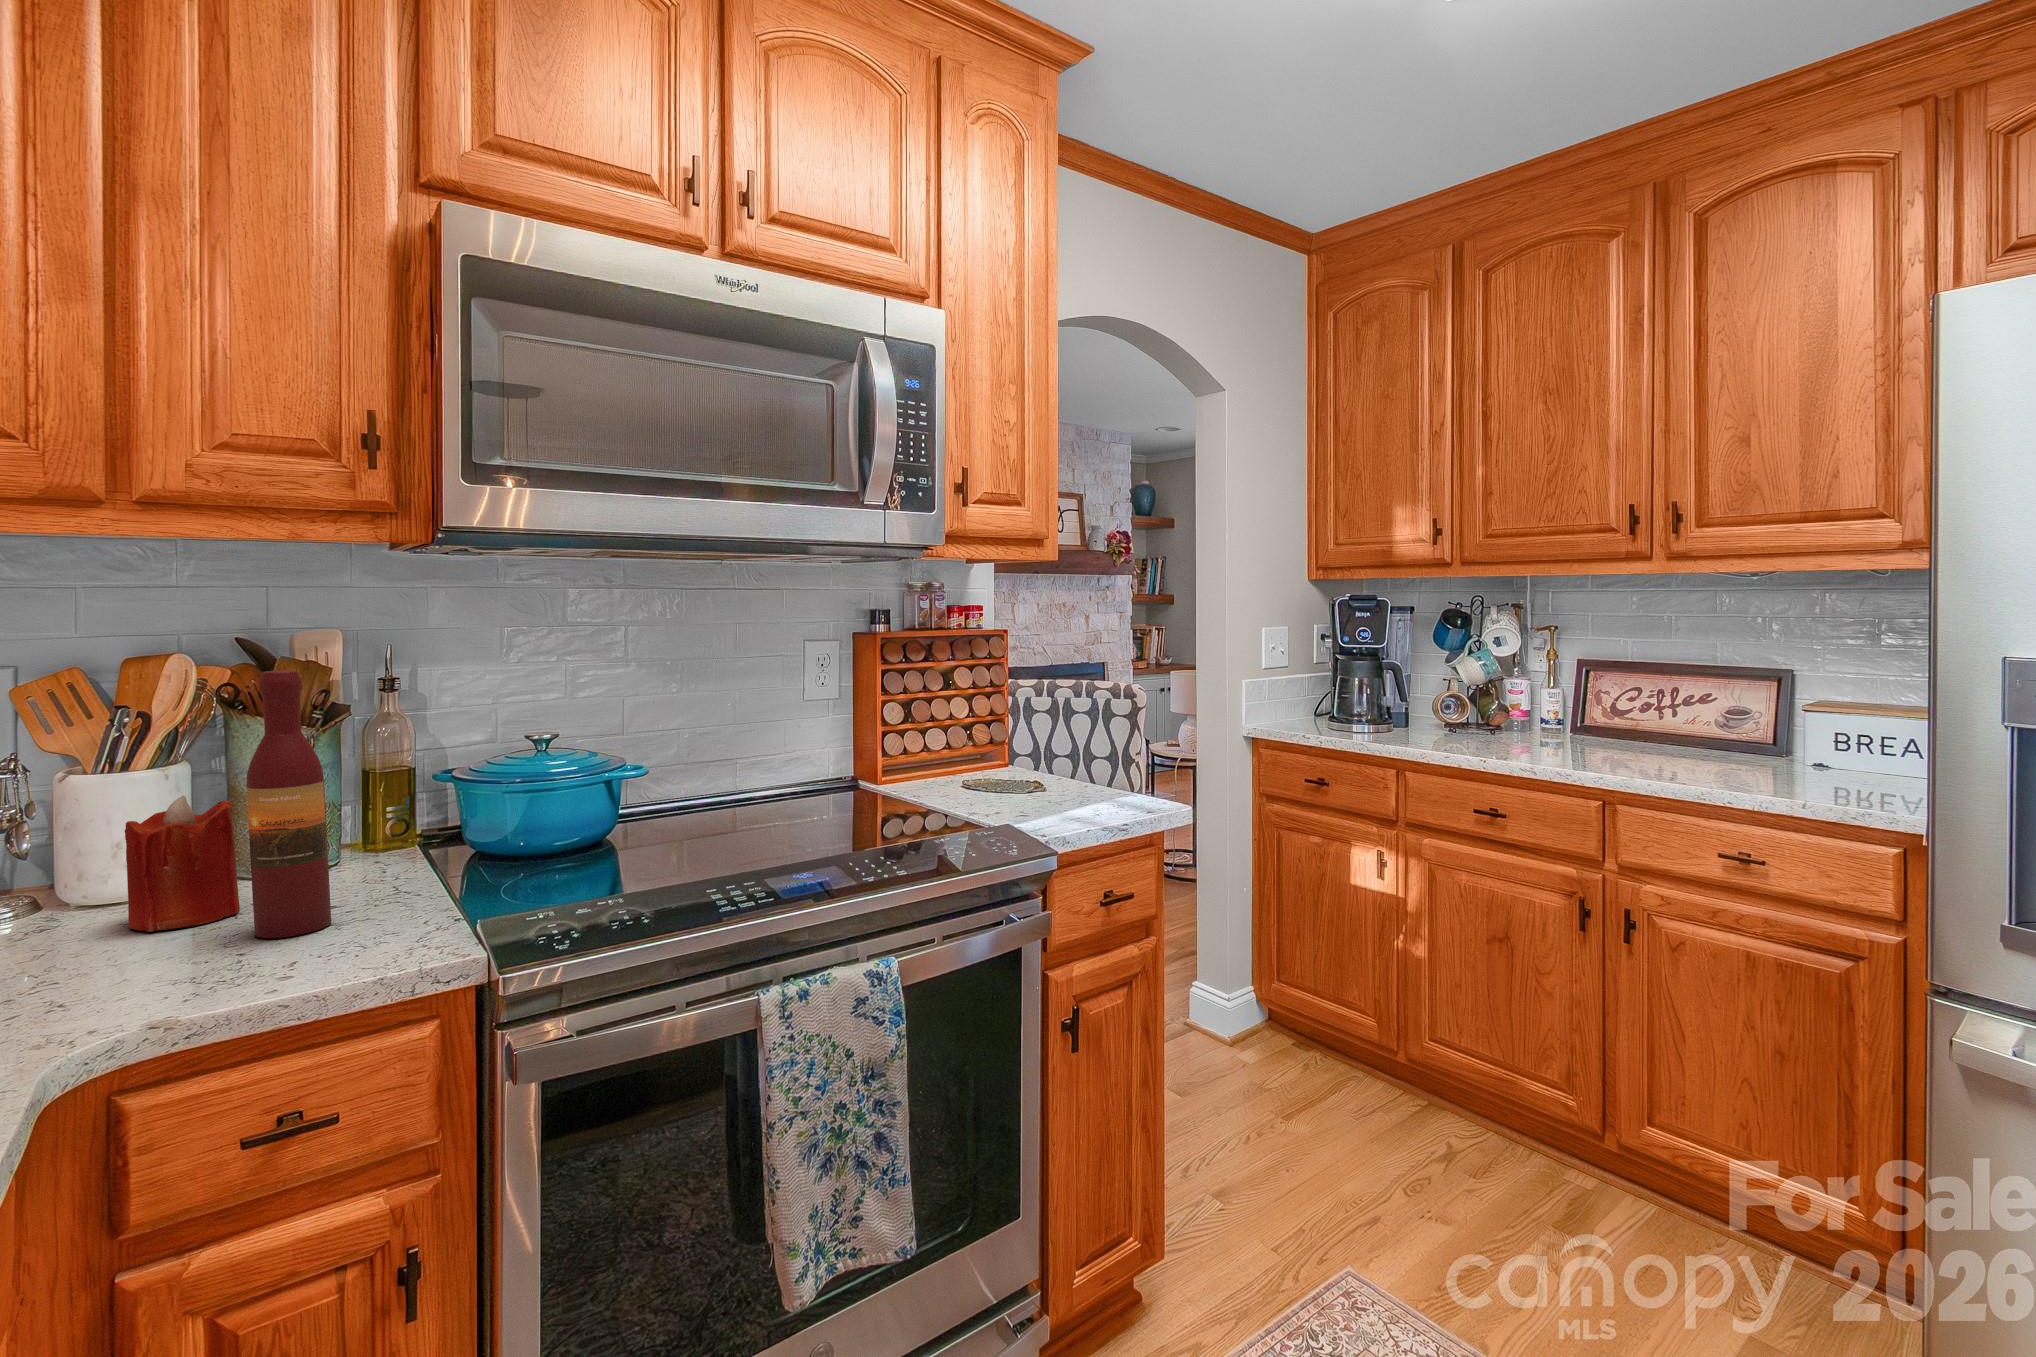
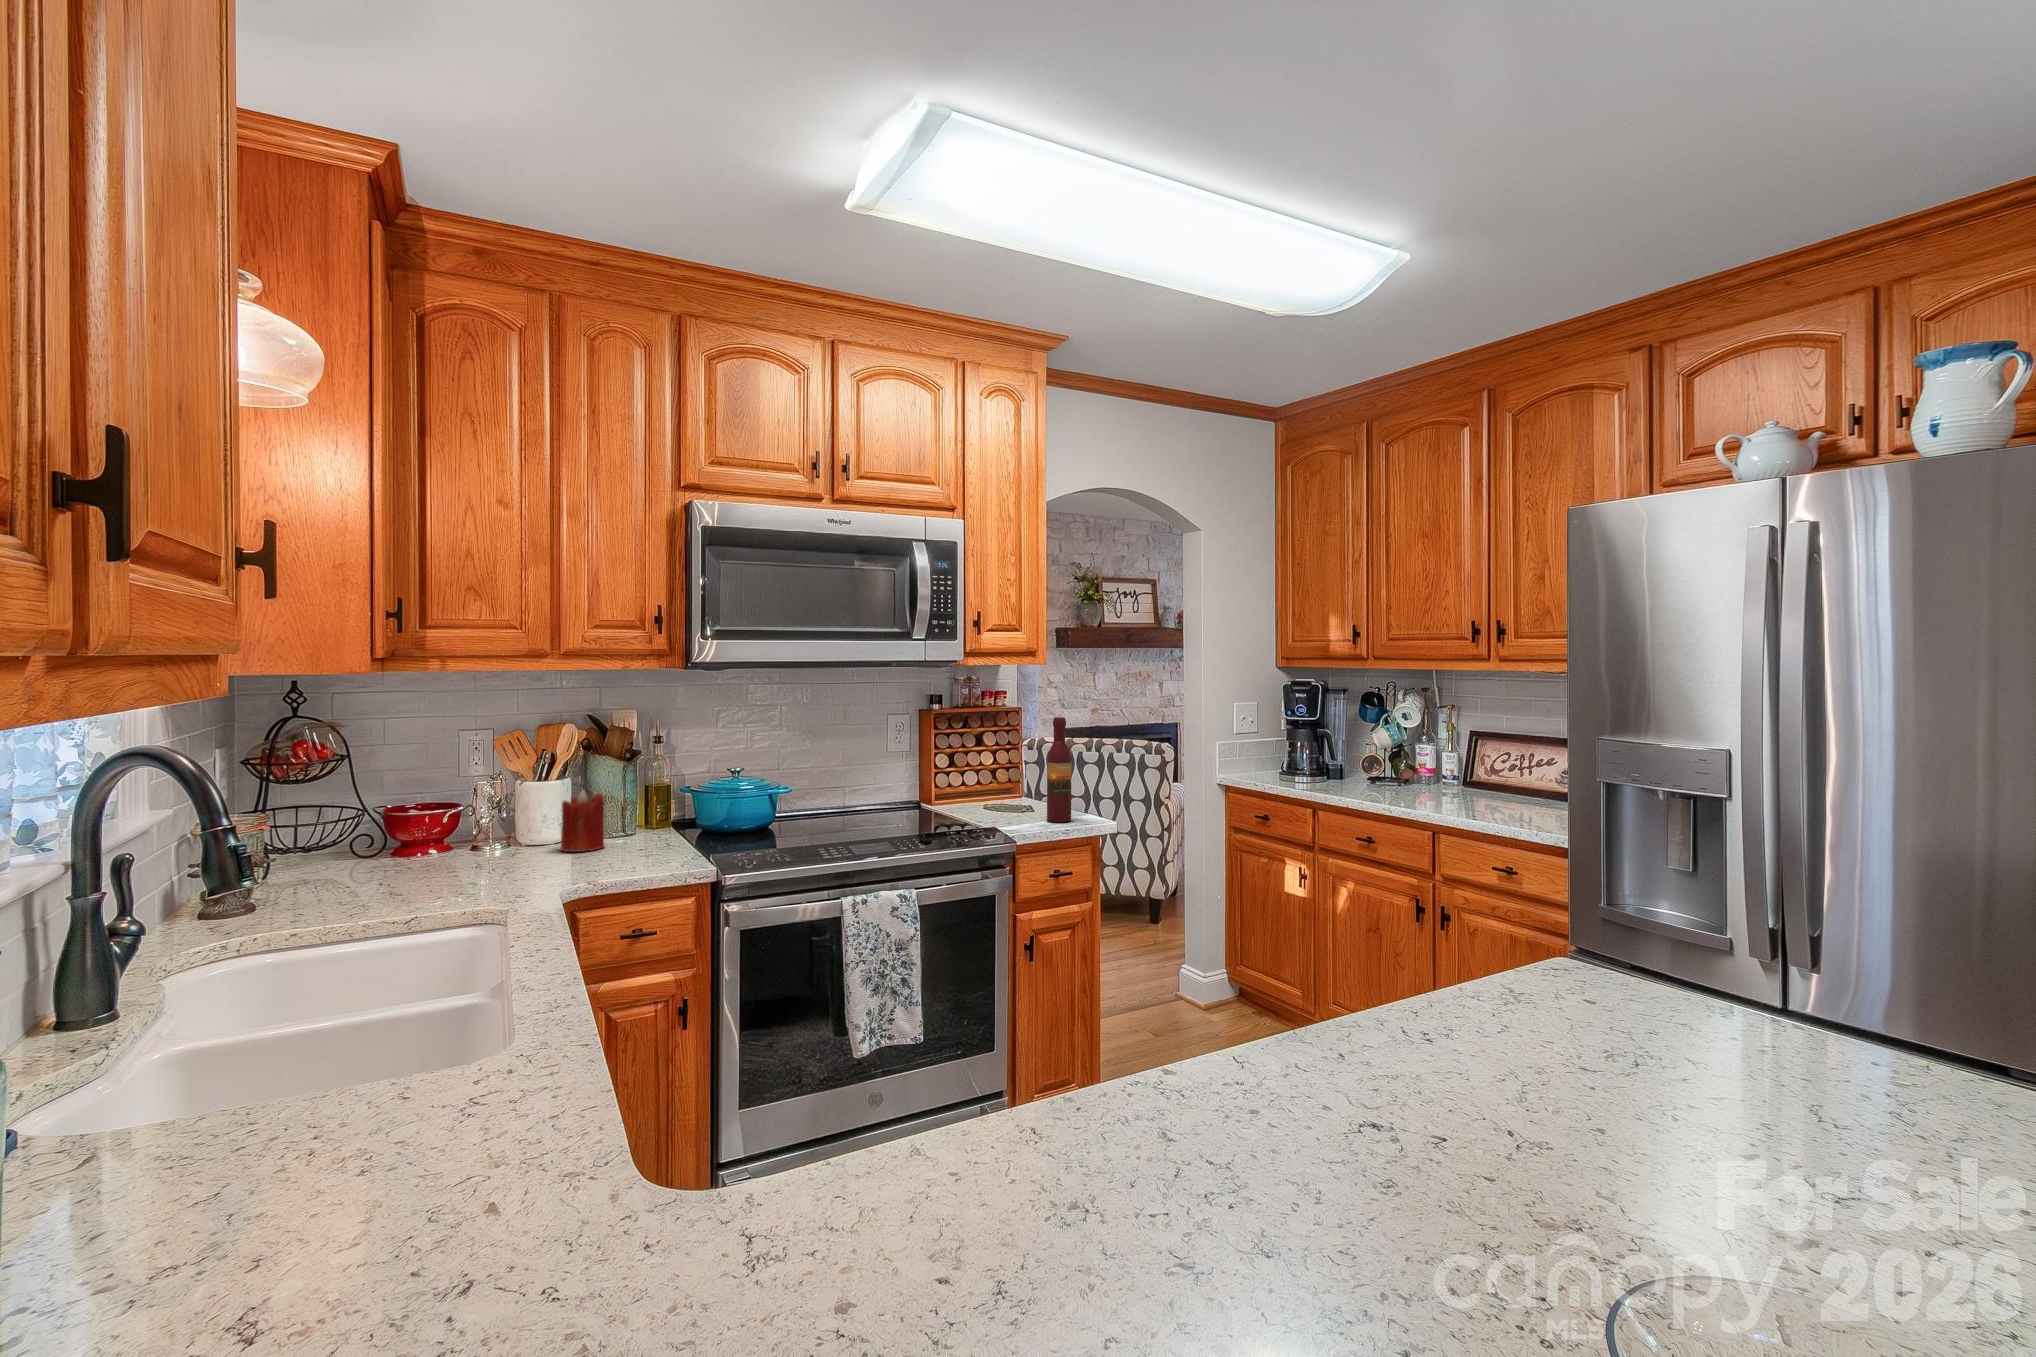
wine bottle: present [246,671,331,938] -> present [1047,717,1071,822]

